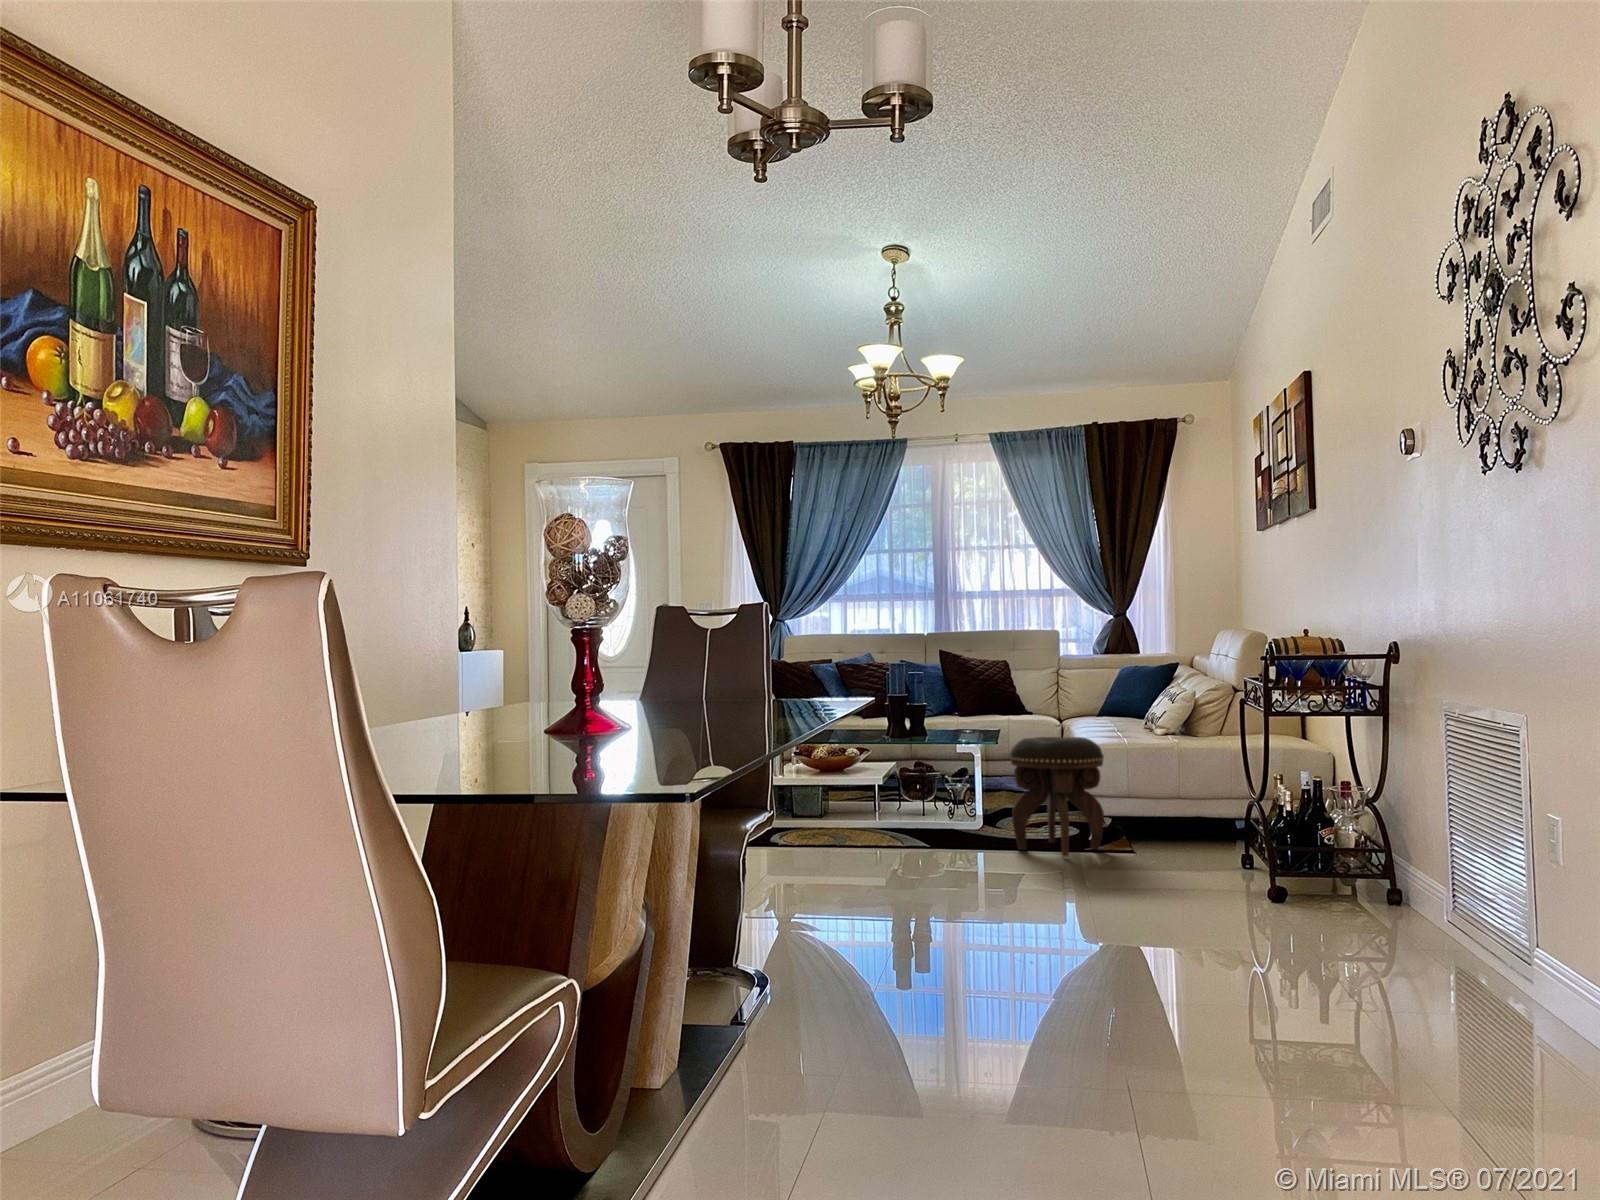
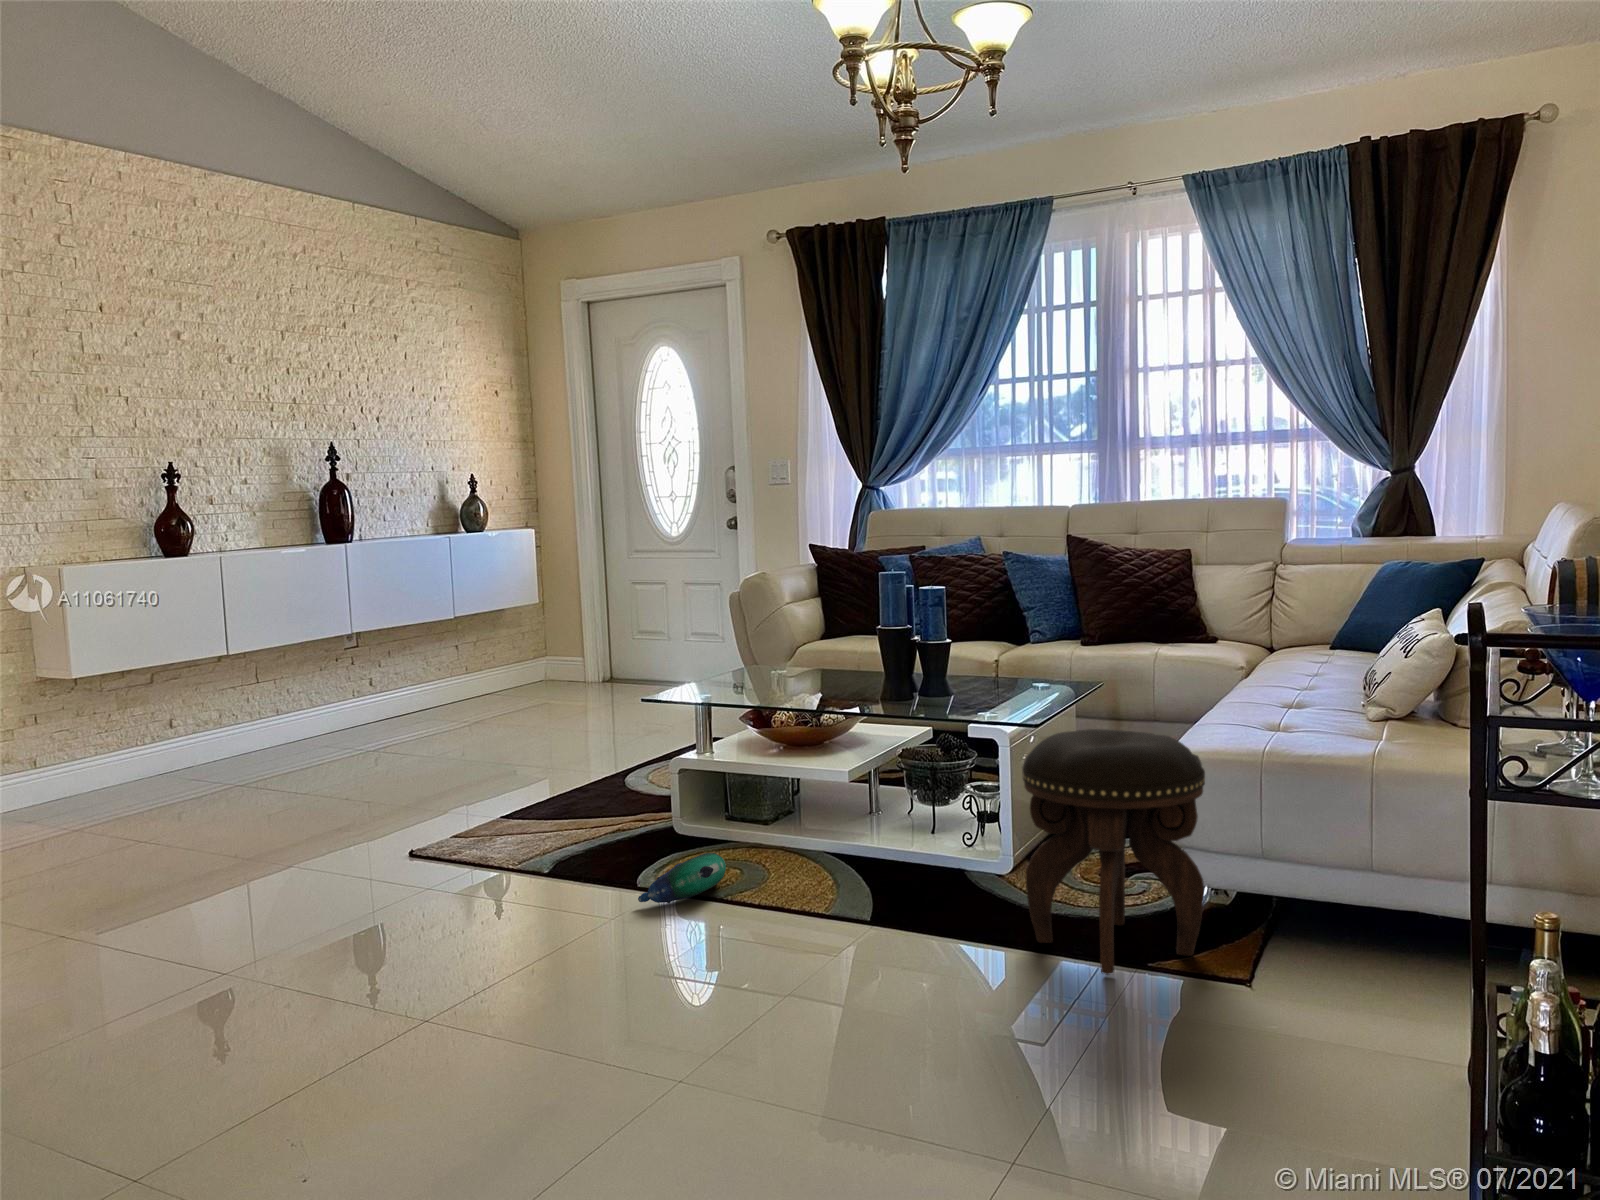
plush toy: none [786,820,827,847] -> present [638,853,726,903]

